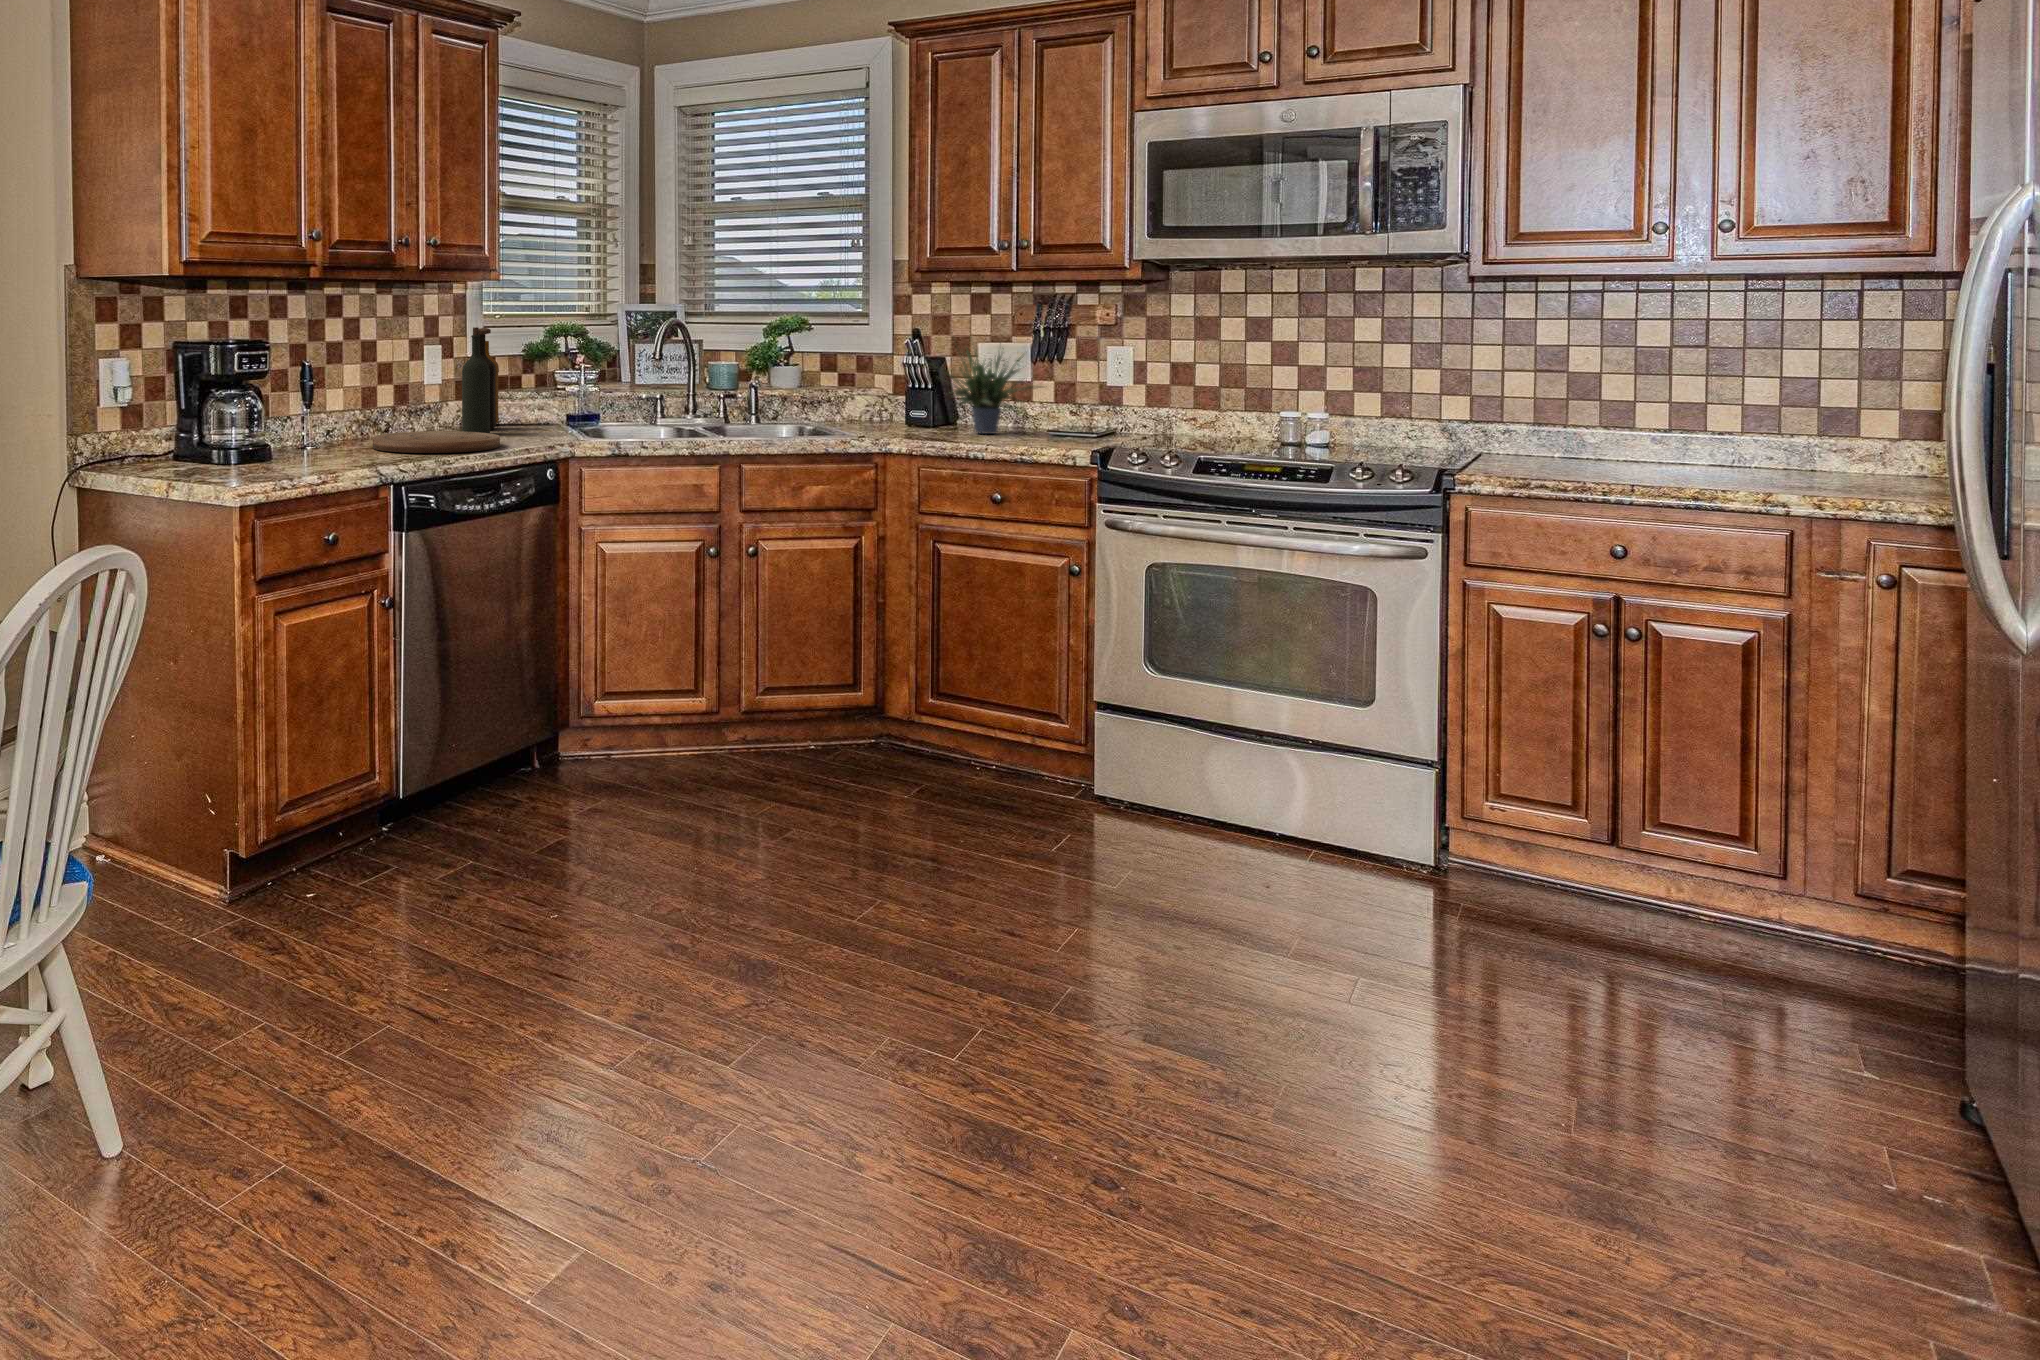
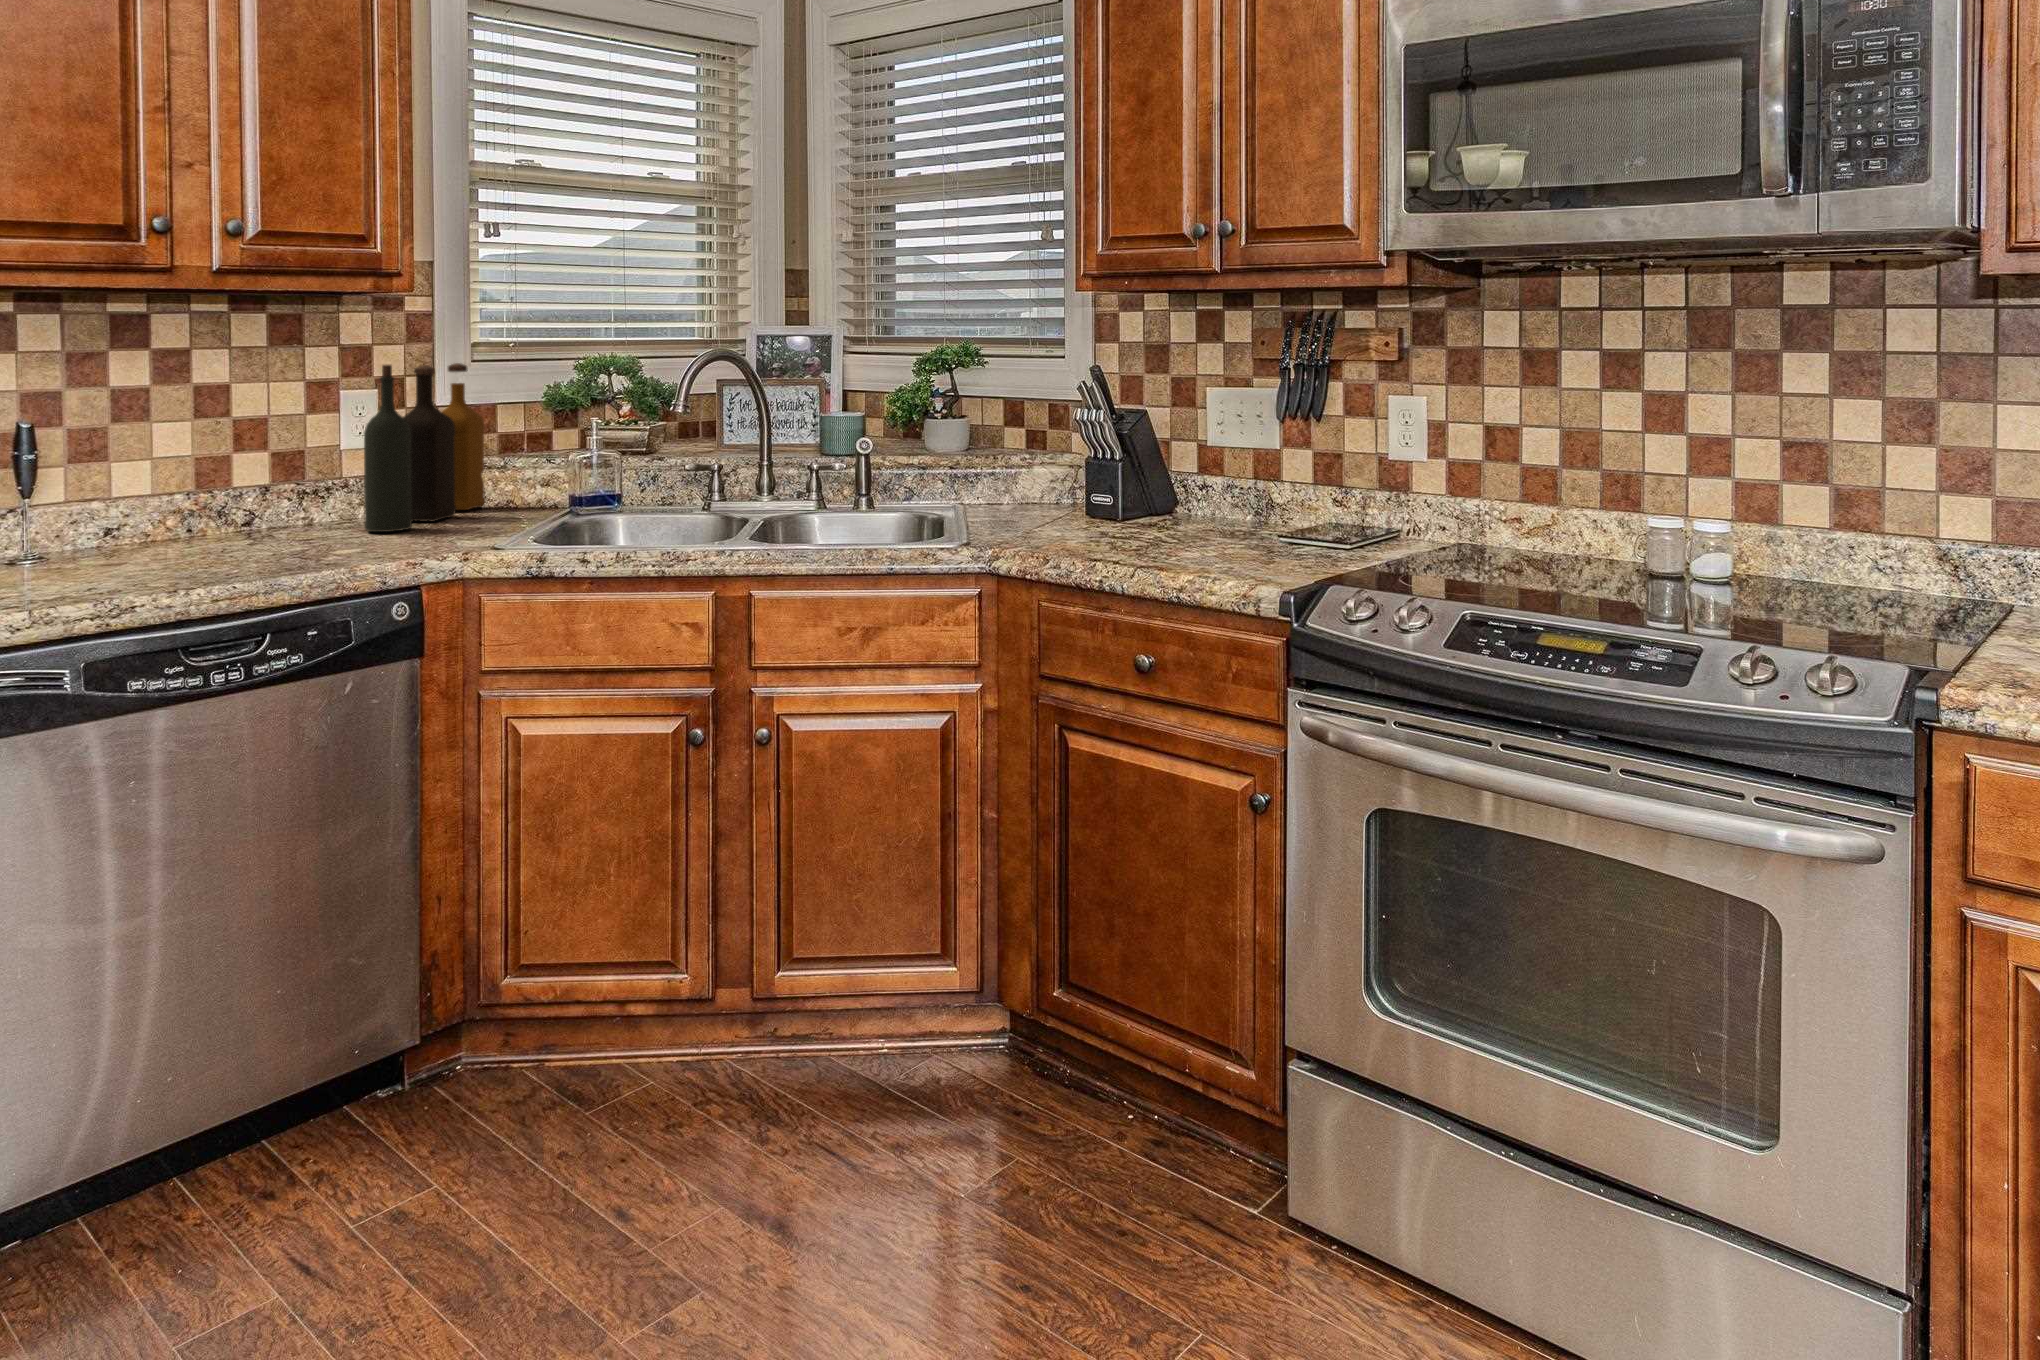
potted plant: present [948,347,1035,434] -> none [1082,363,1283,539]
cutting board: present [373,431,500,453] -> none [121,531,355,580]

